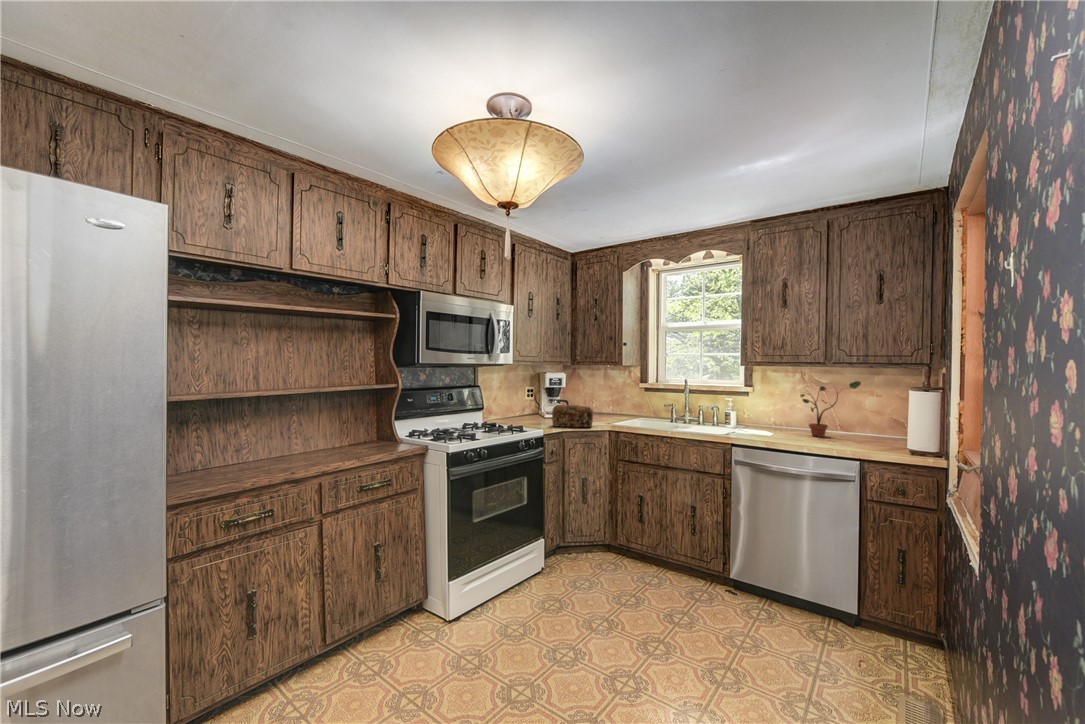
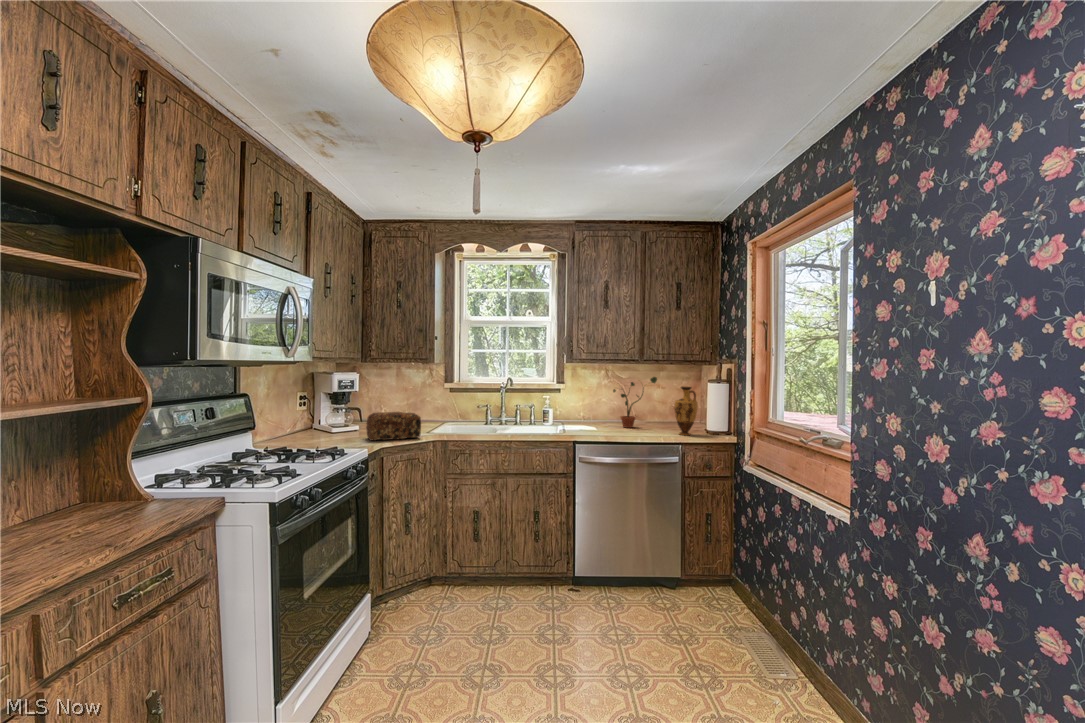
vase: none [858,393,890,450] -> present [674,387,698,435]

